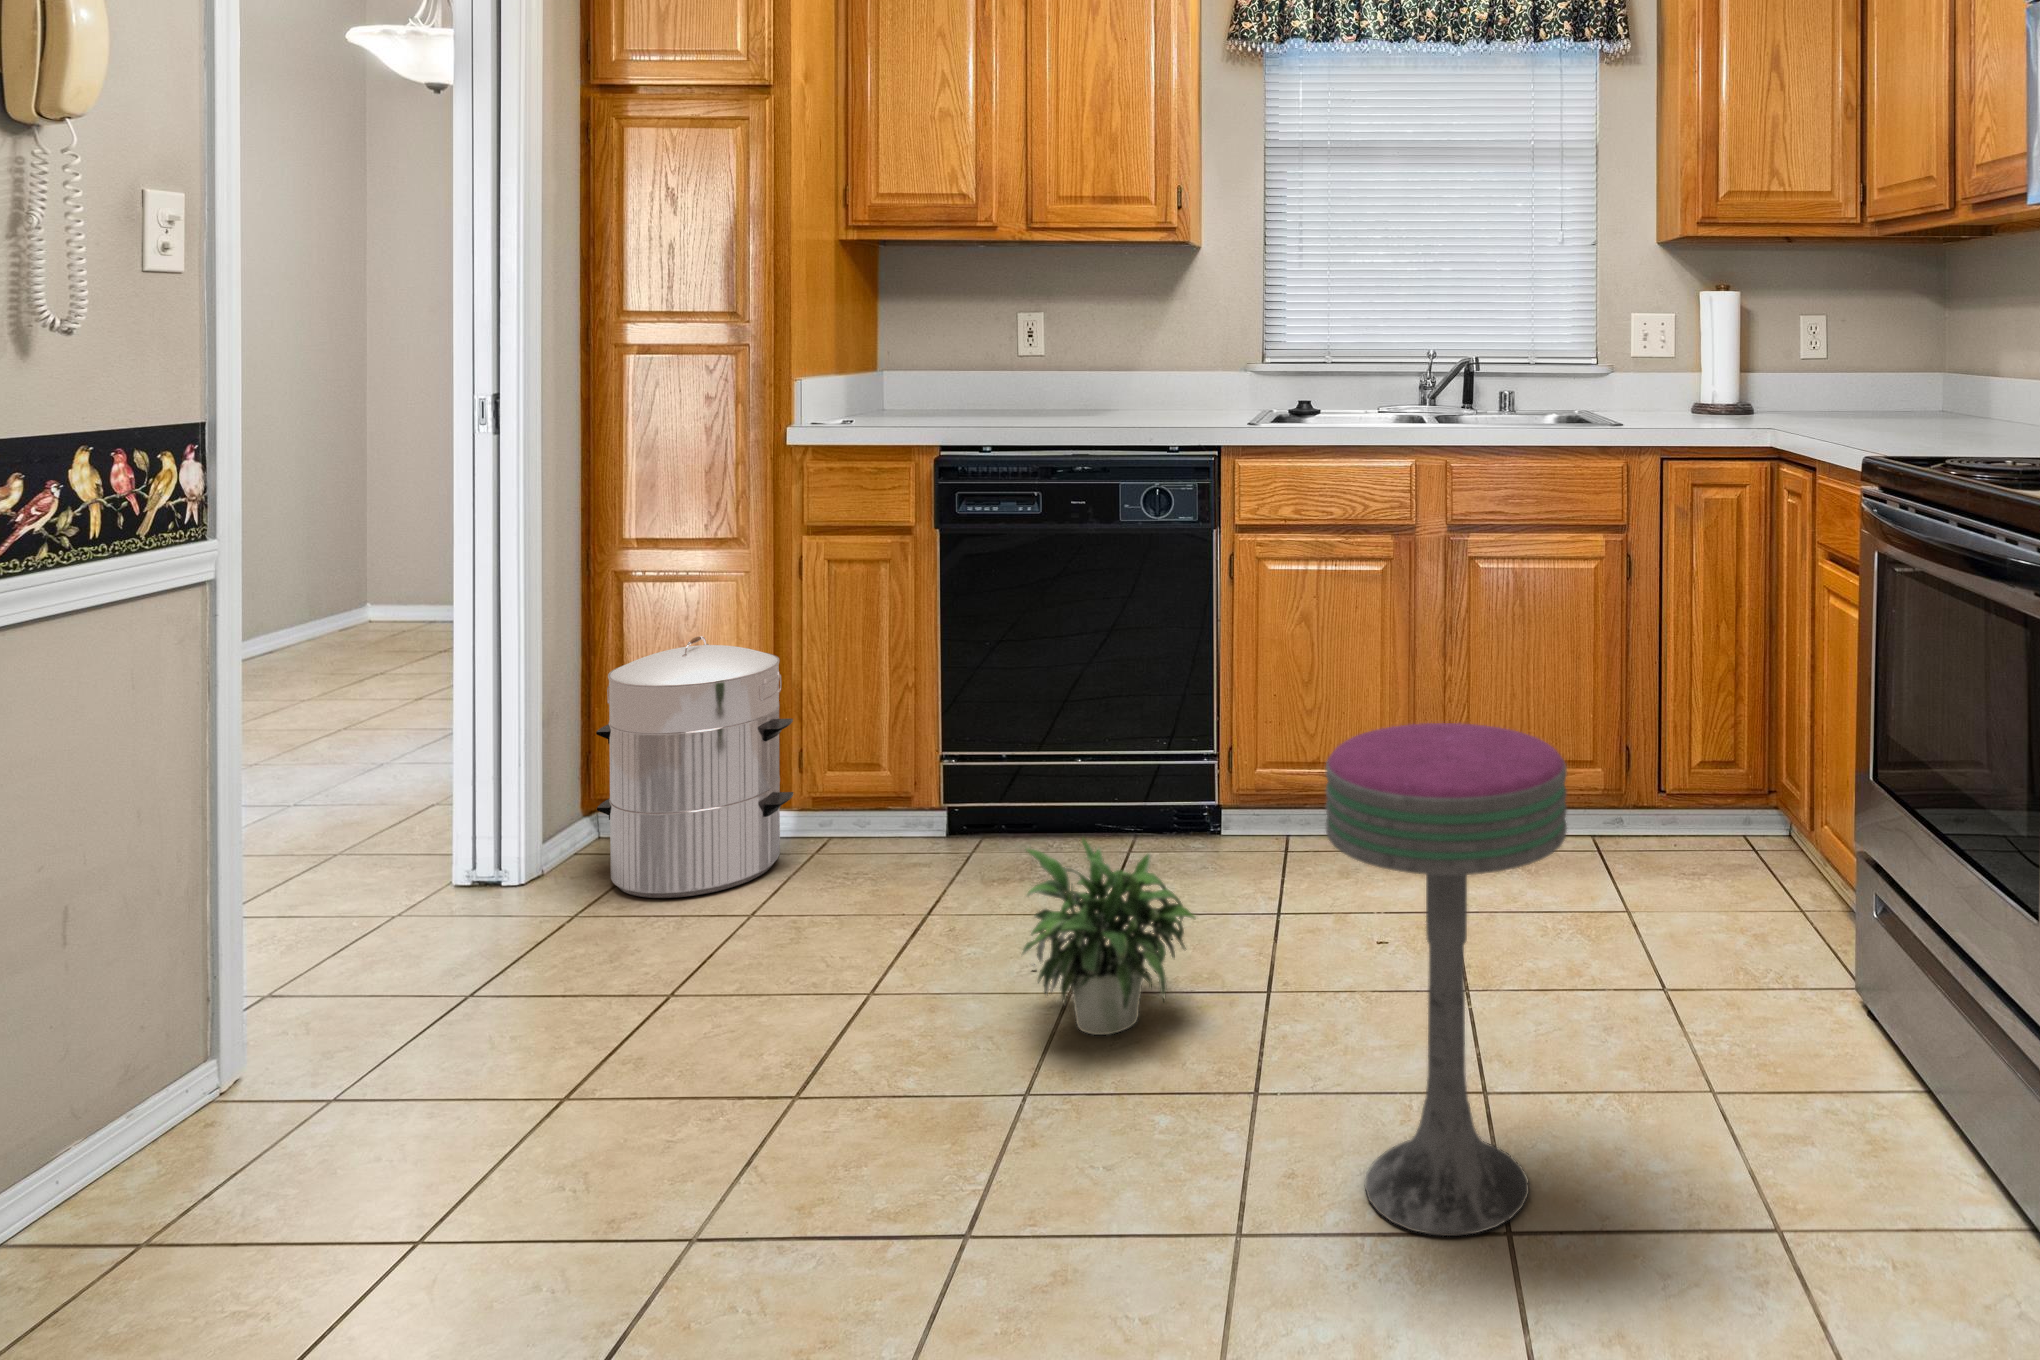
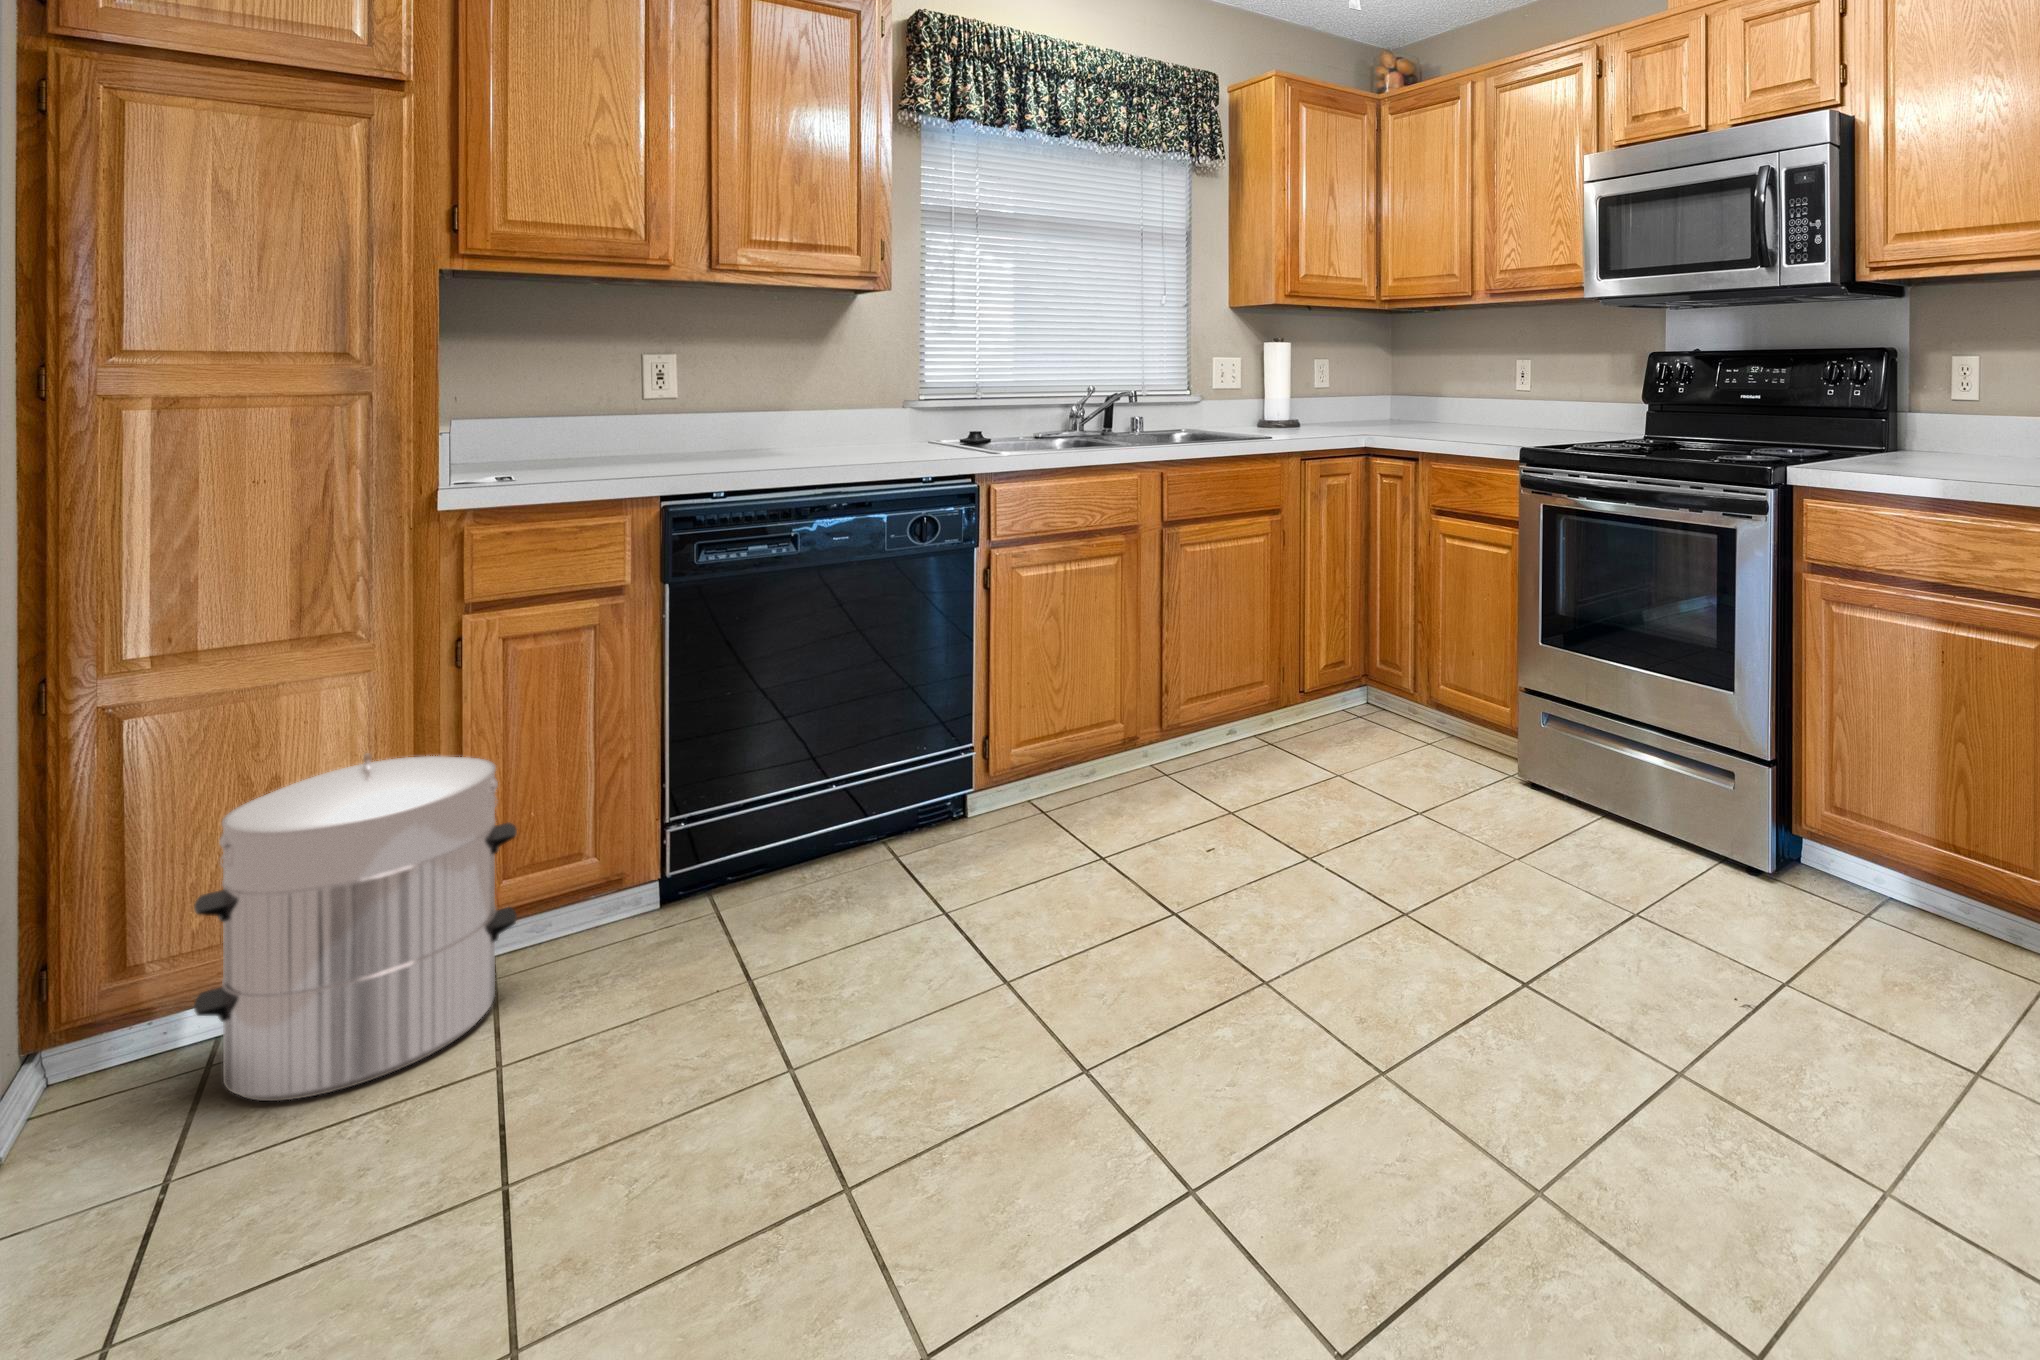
bar stool: present [1325,723,1567,1236] -> none [1383,642,1542,980]
potted plant: present [1023,839,1195,1035] -> none [968,818,1182,981]

